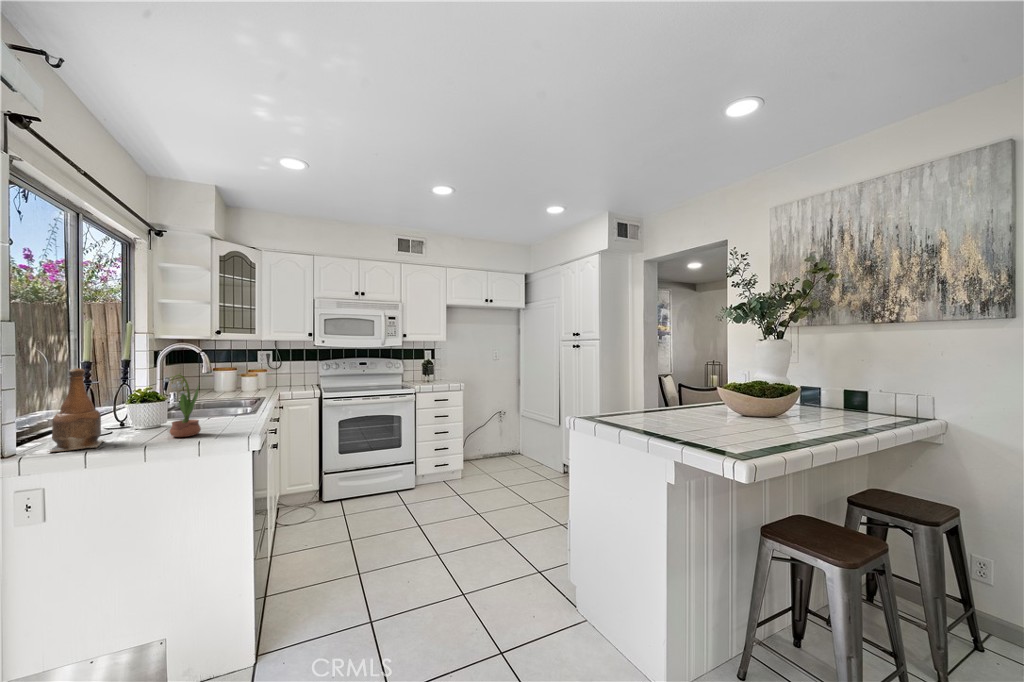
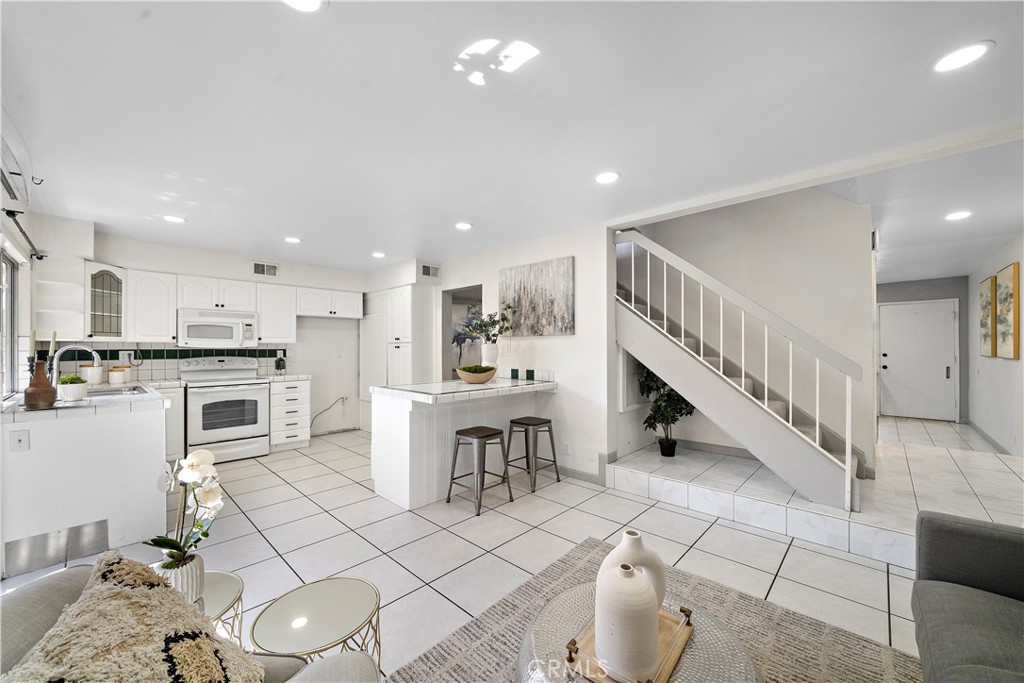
potted flower: present [165,375,201,437] -> none [99,363,124,403]

